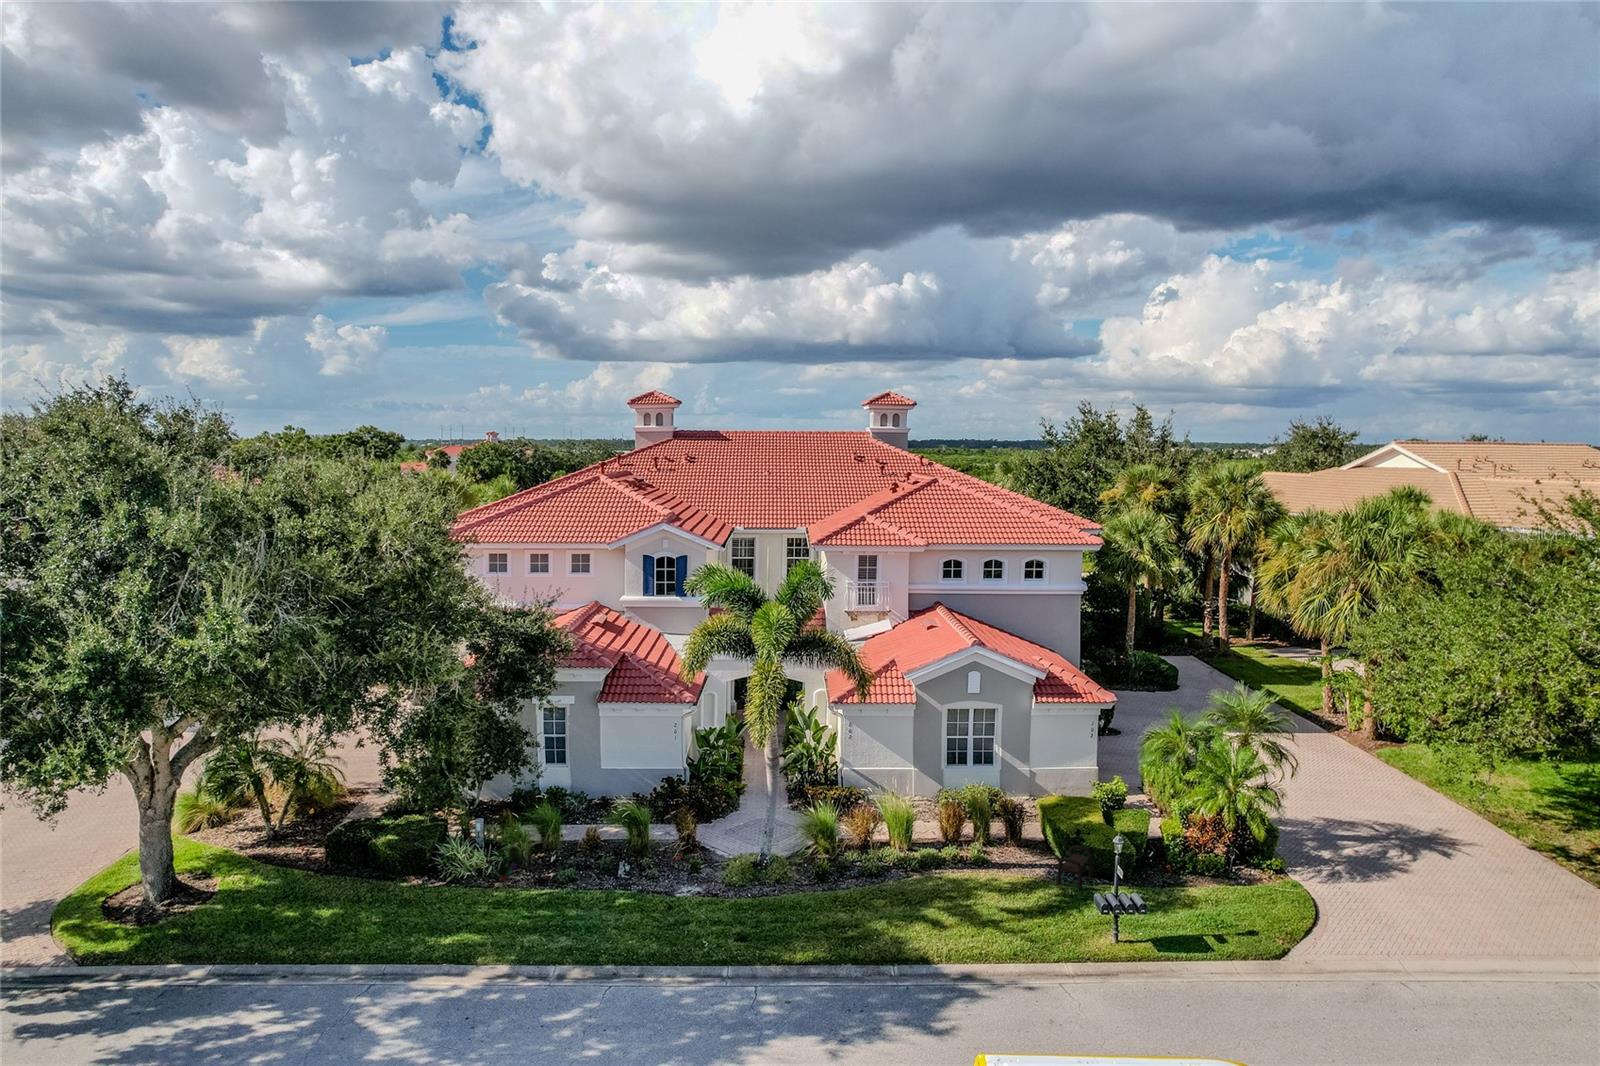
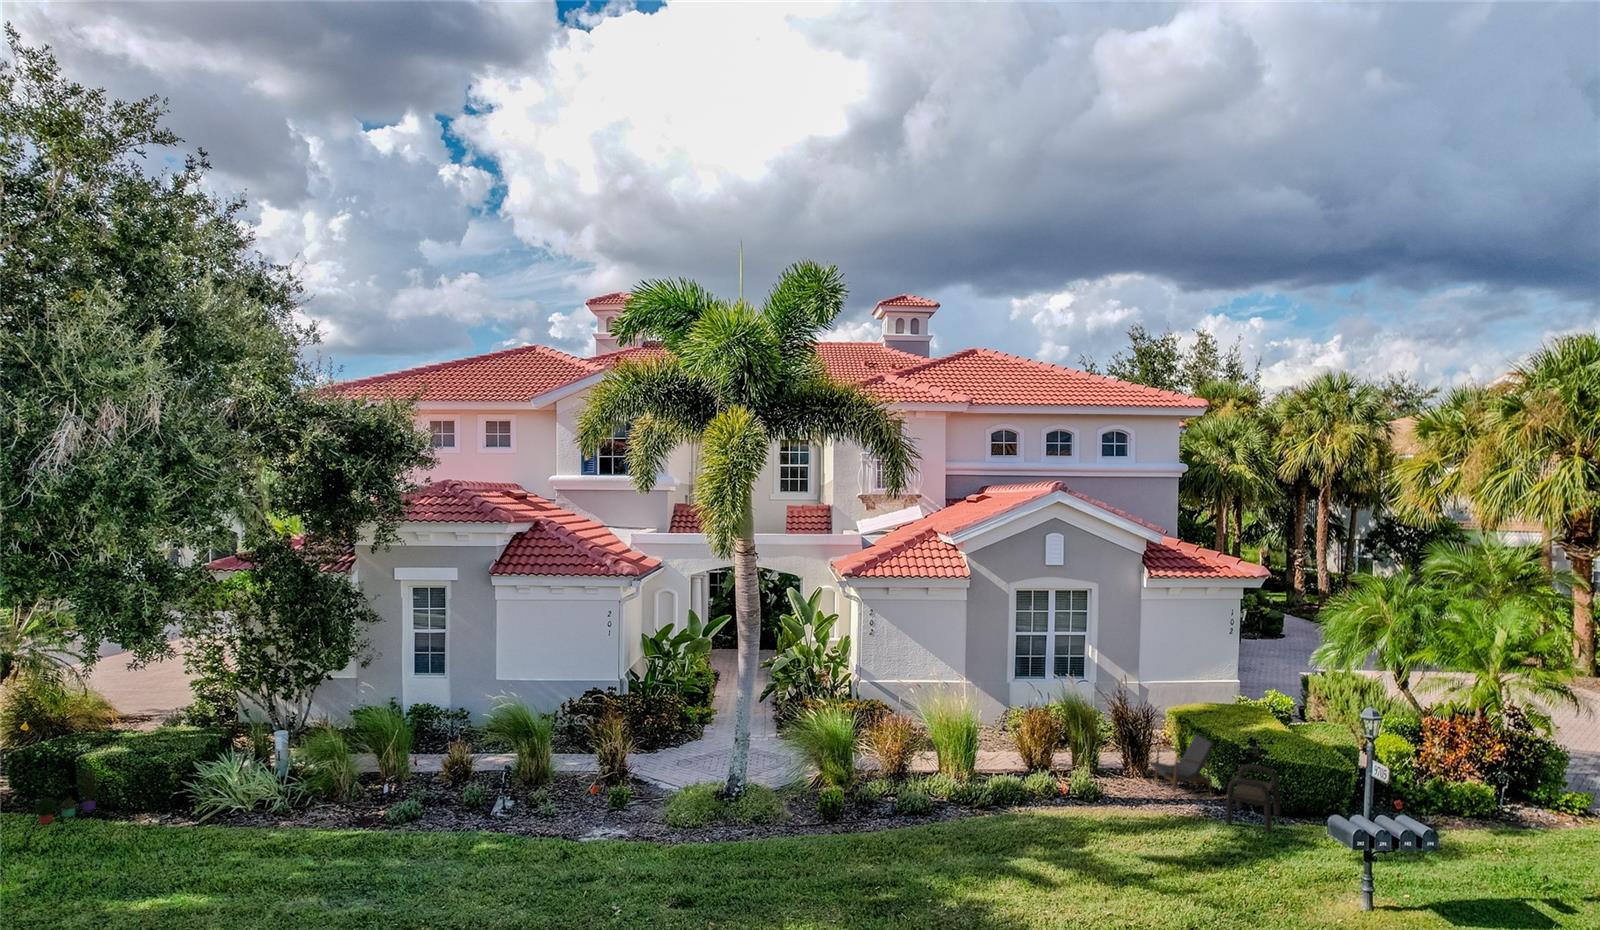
lounge chair: none [1022,819,1060,861] -> present [1150,734,1213,796]
potted plant: present [498,844,518,880] -> present [35,766,98,824]

